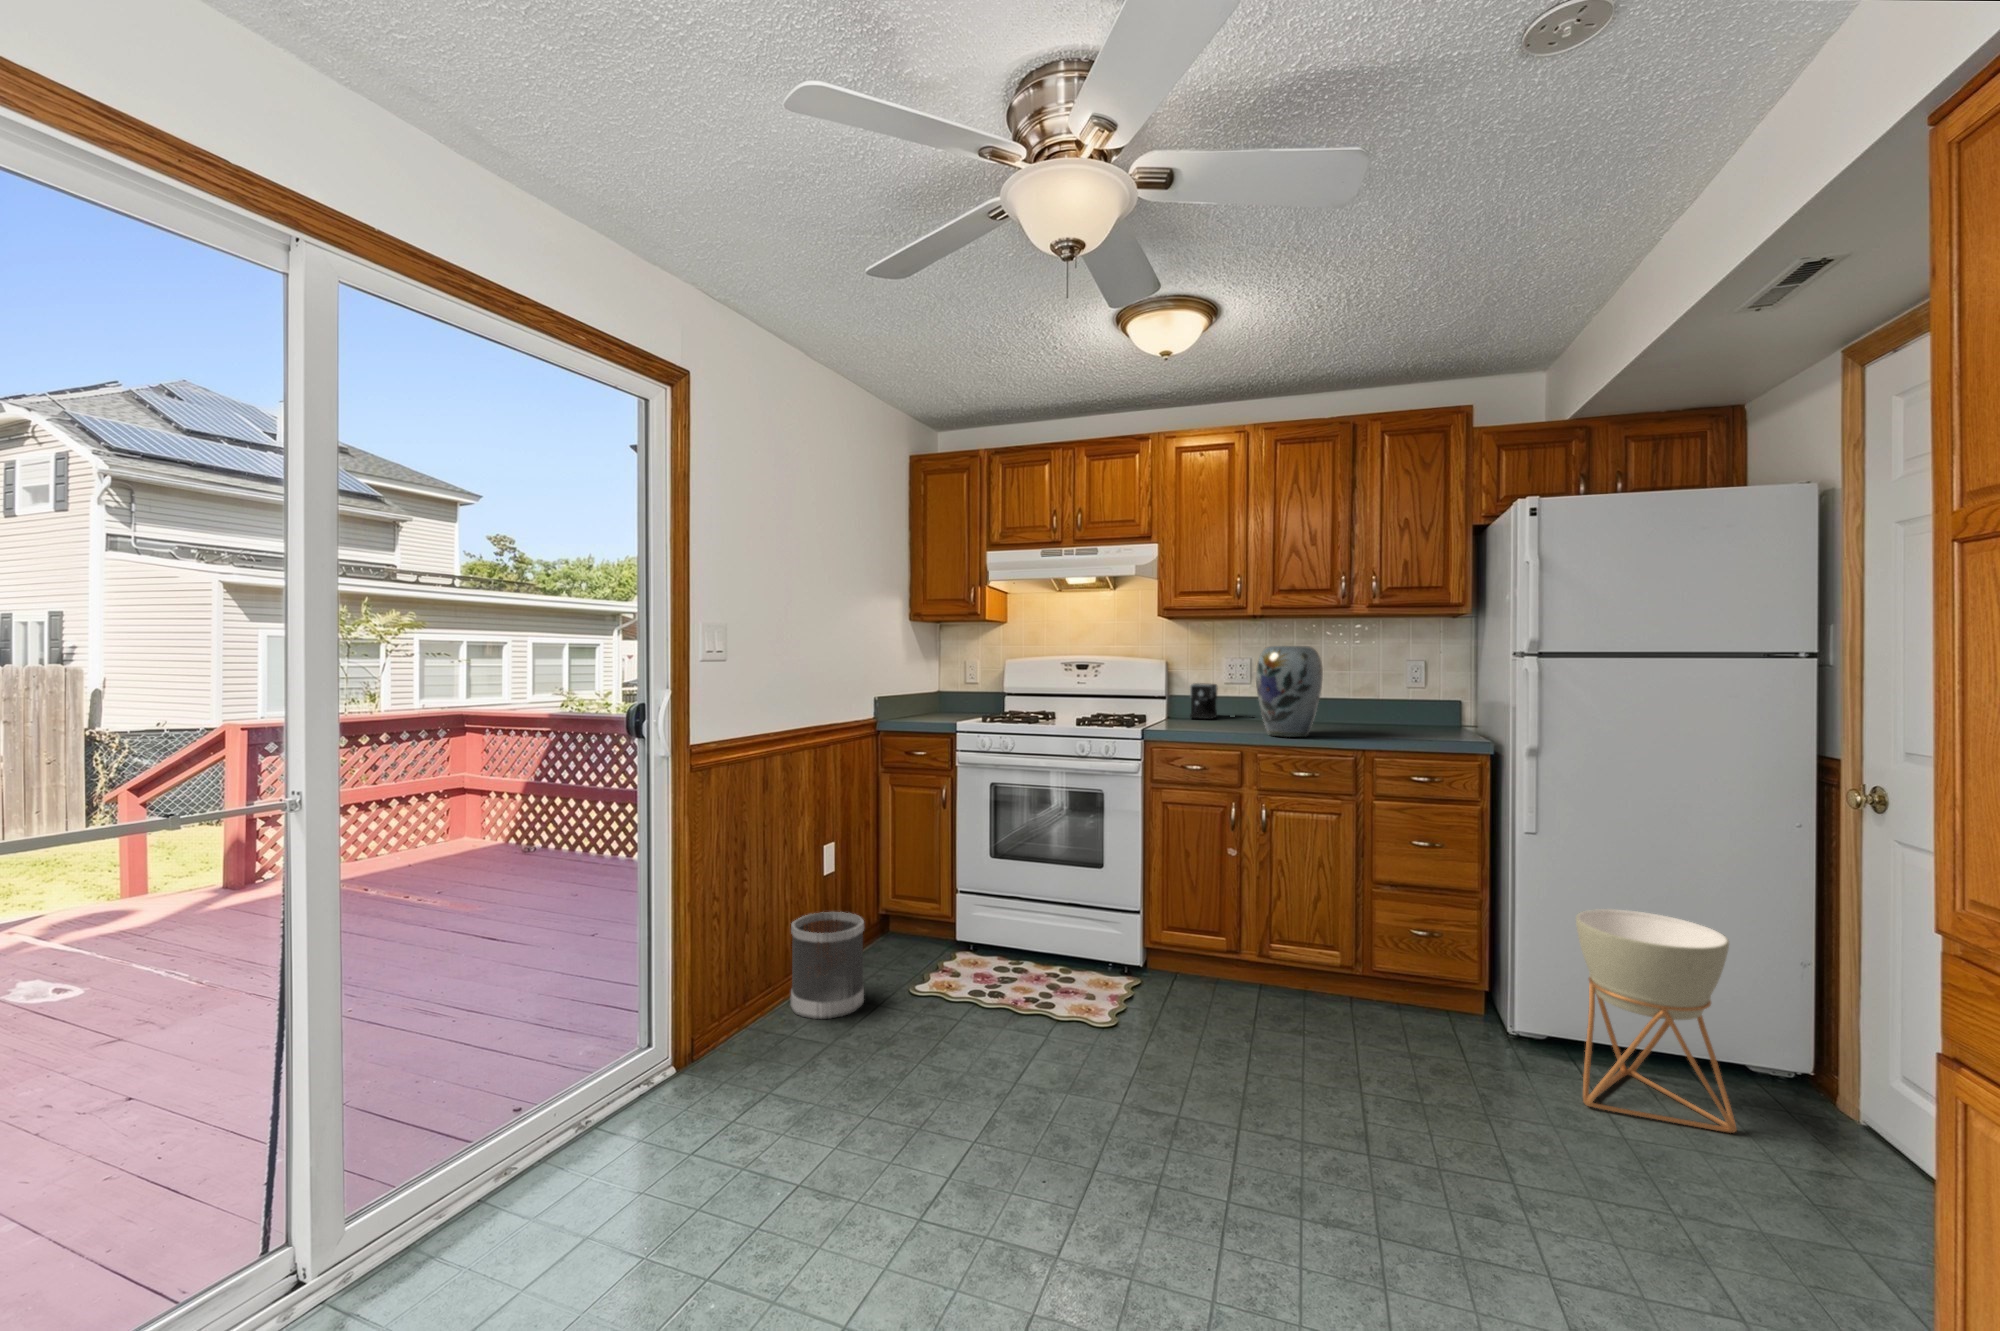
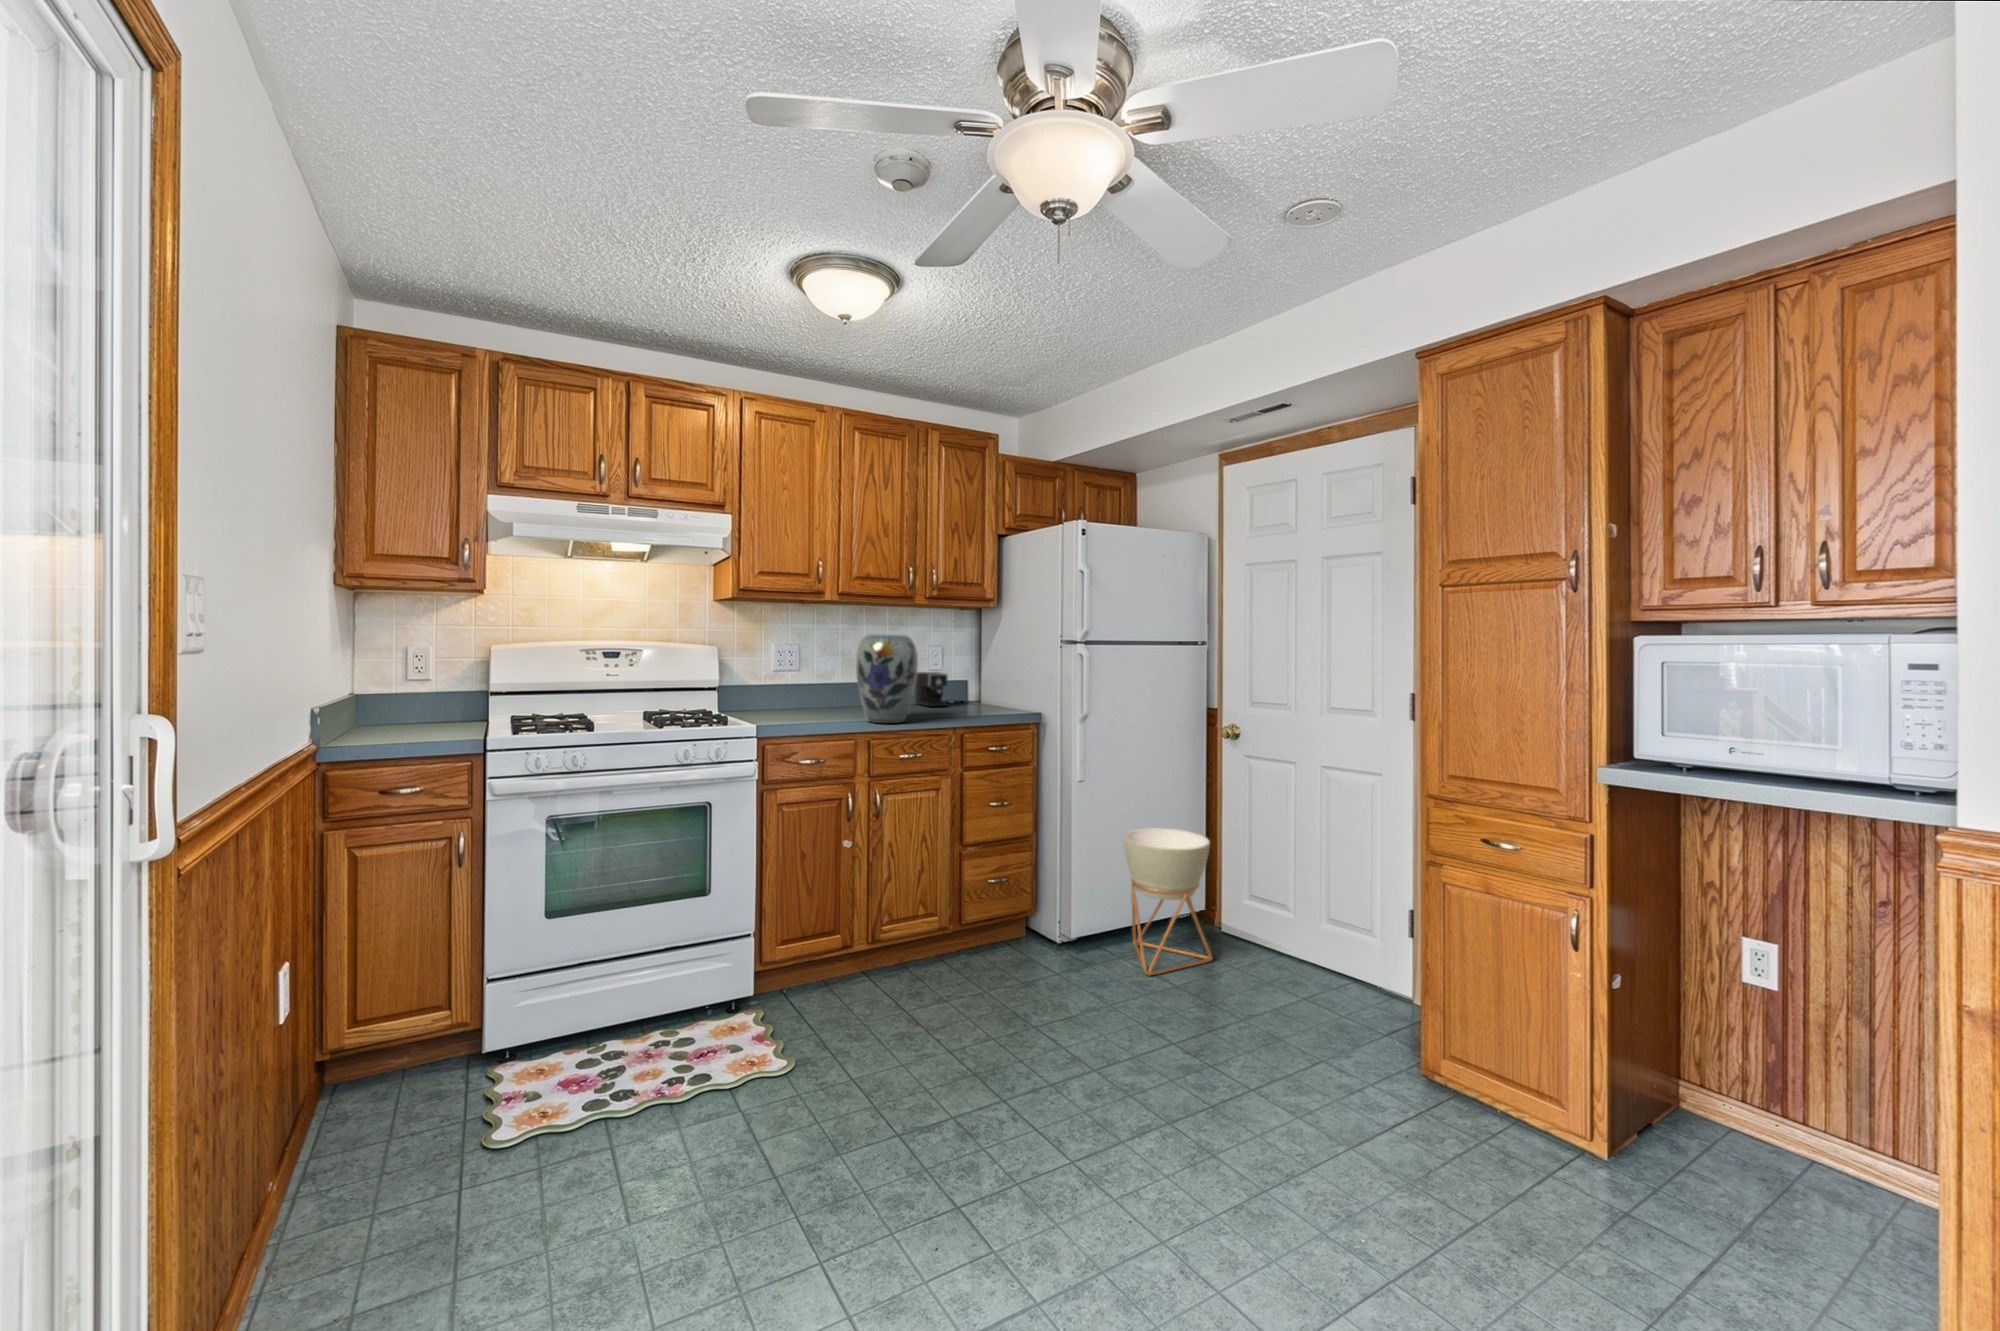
coffee maker: present [1190,683,1217,719] -> present [915,672,948,706]
wastebasket: present [791,912,864,1019] -> none [275,1067,430,1285]

